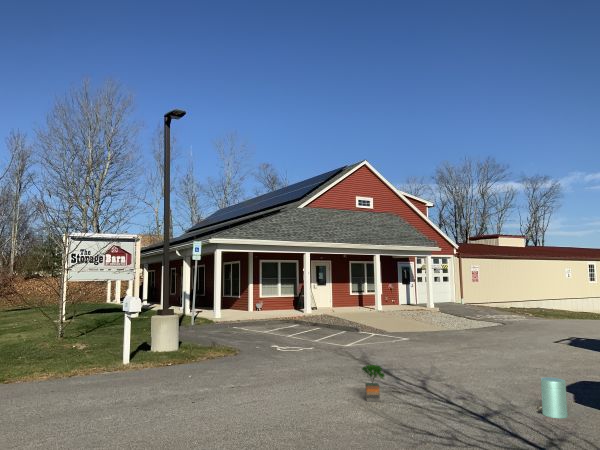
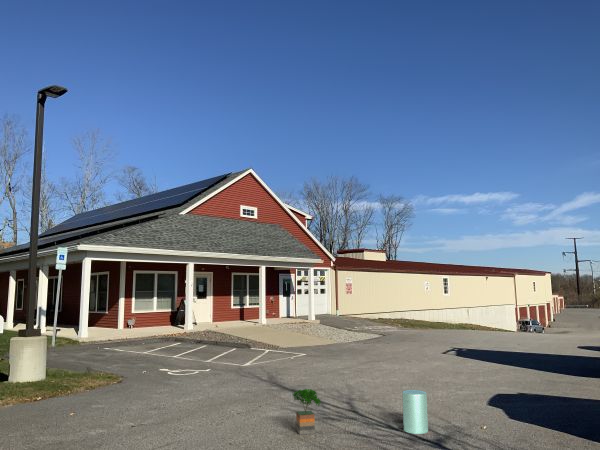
trash can: present [538,377,568,418] -> present [399,390,428,434]

